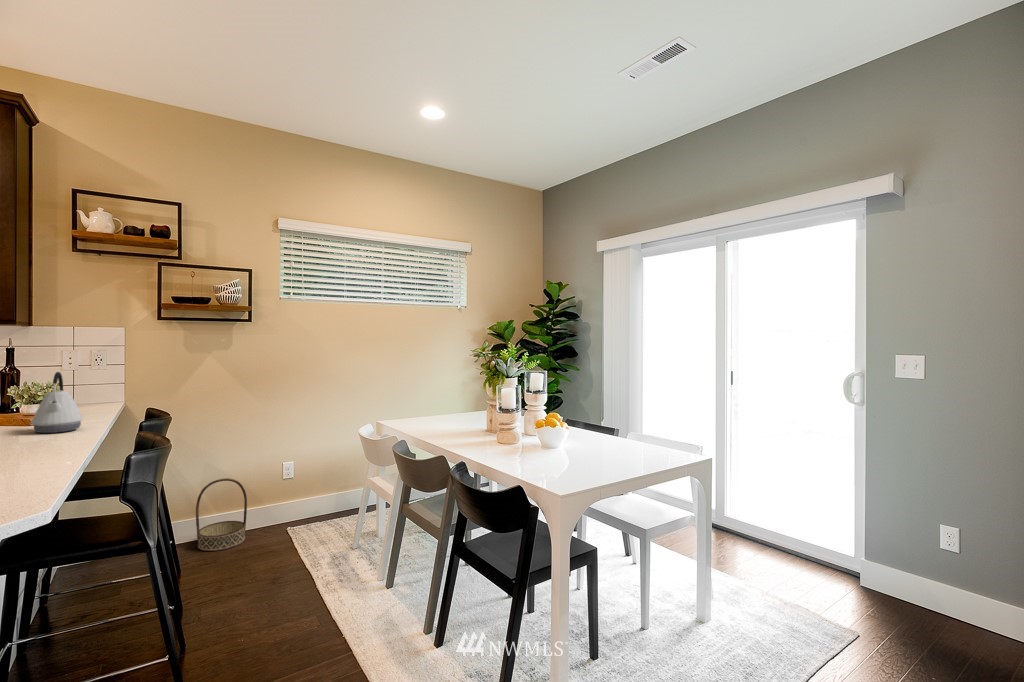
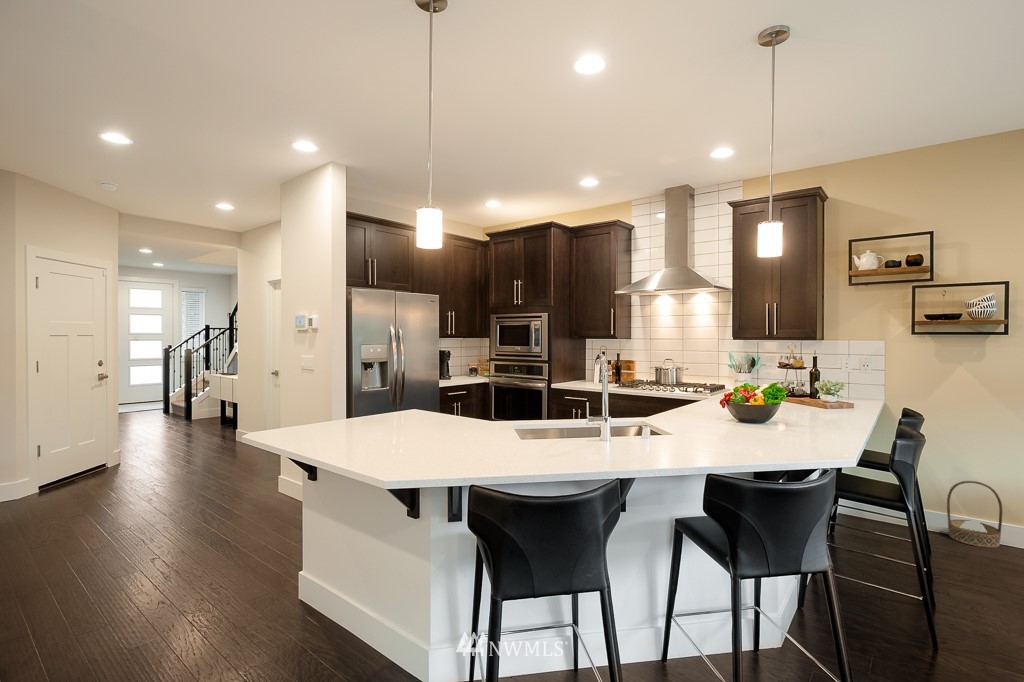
kettle: present [32,372,82,433] -> none [830,377,860,417]

